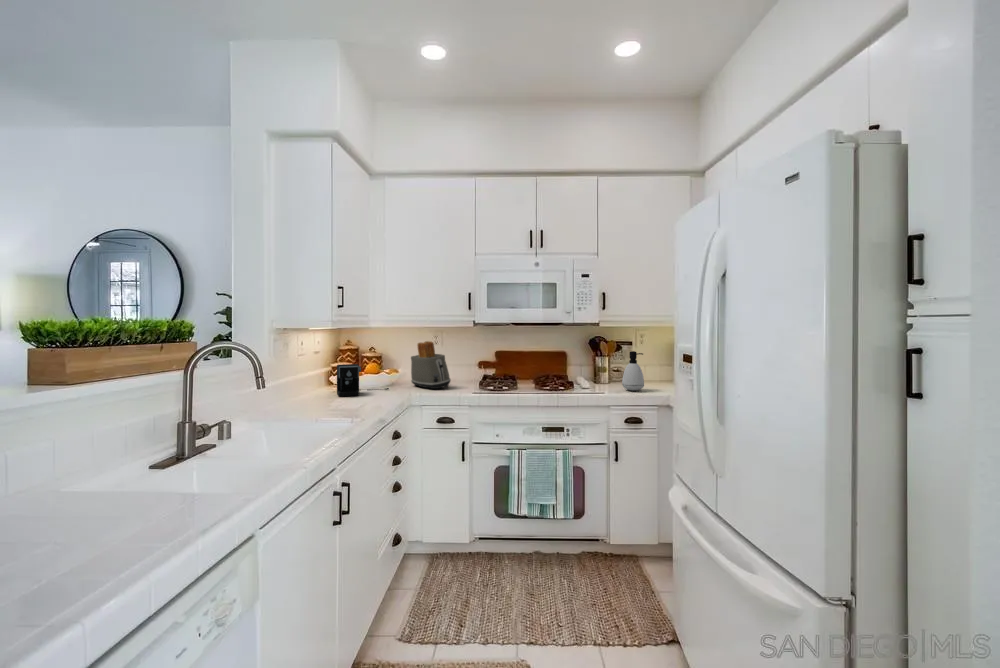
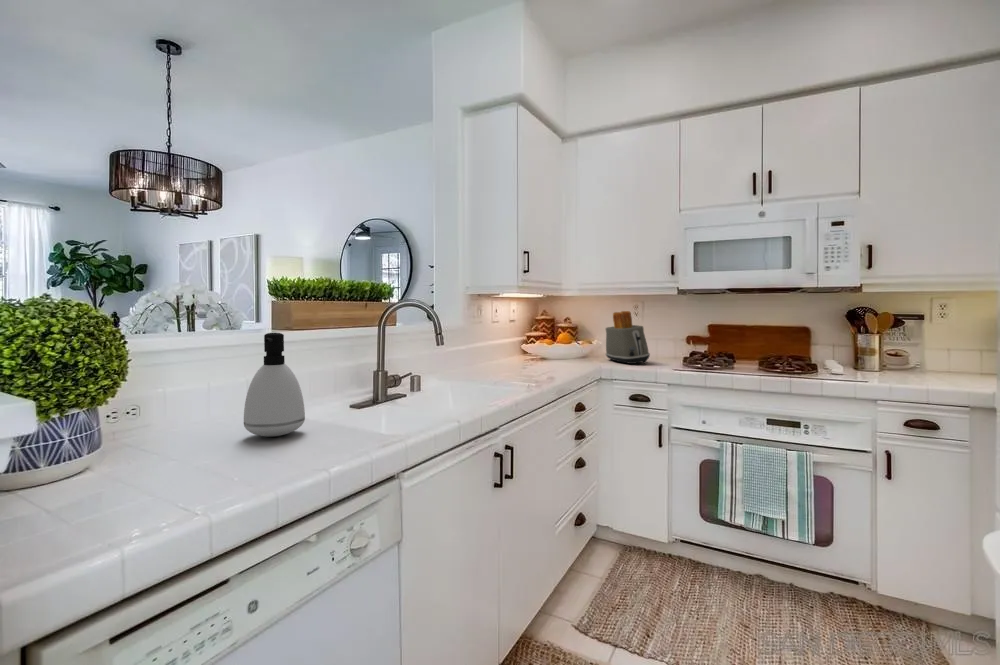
soap dispenser: present [622,351,644,391] -> present [244,333,305,436]
coffee maker: present [337,364,389,396] -> none [527,333,580,365]

